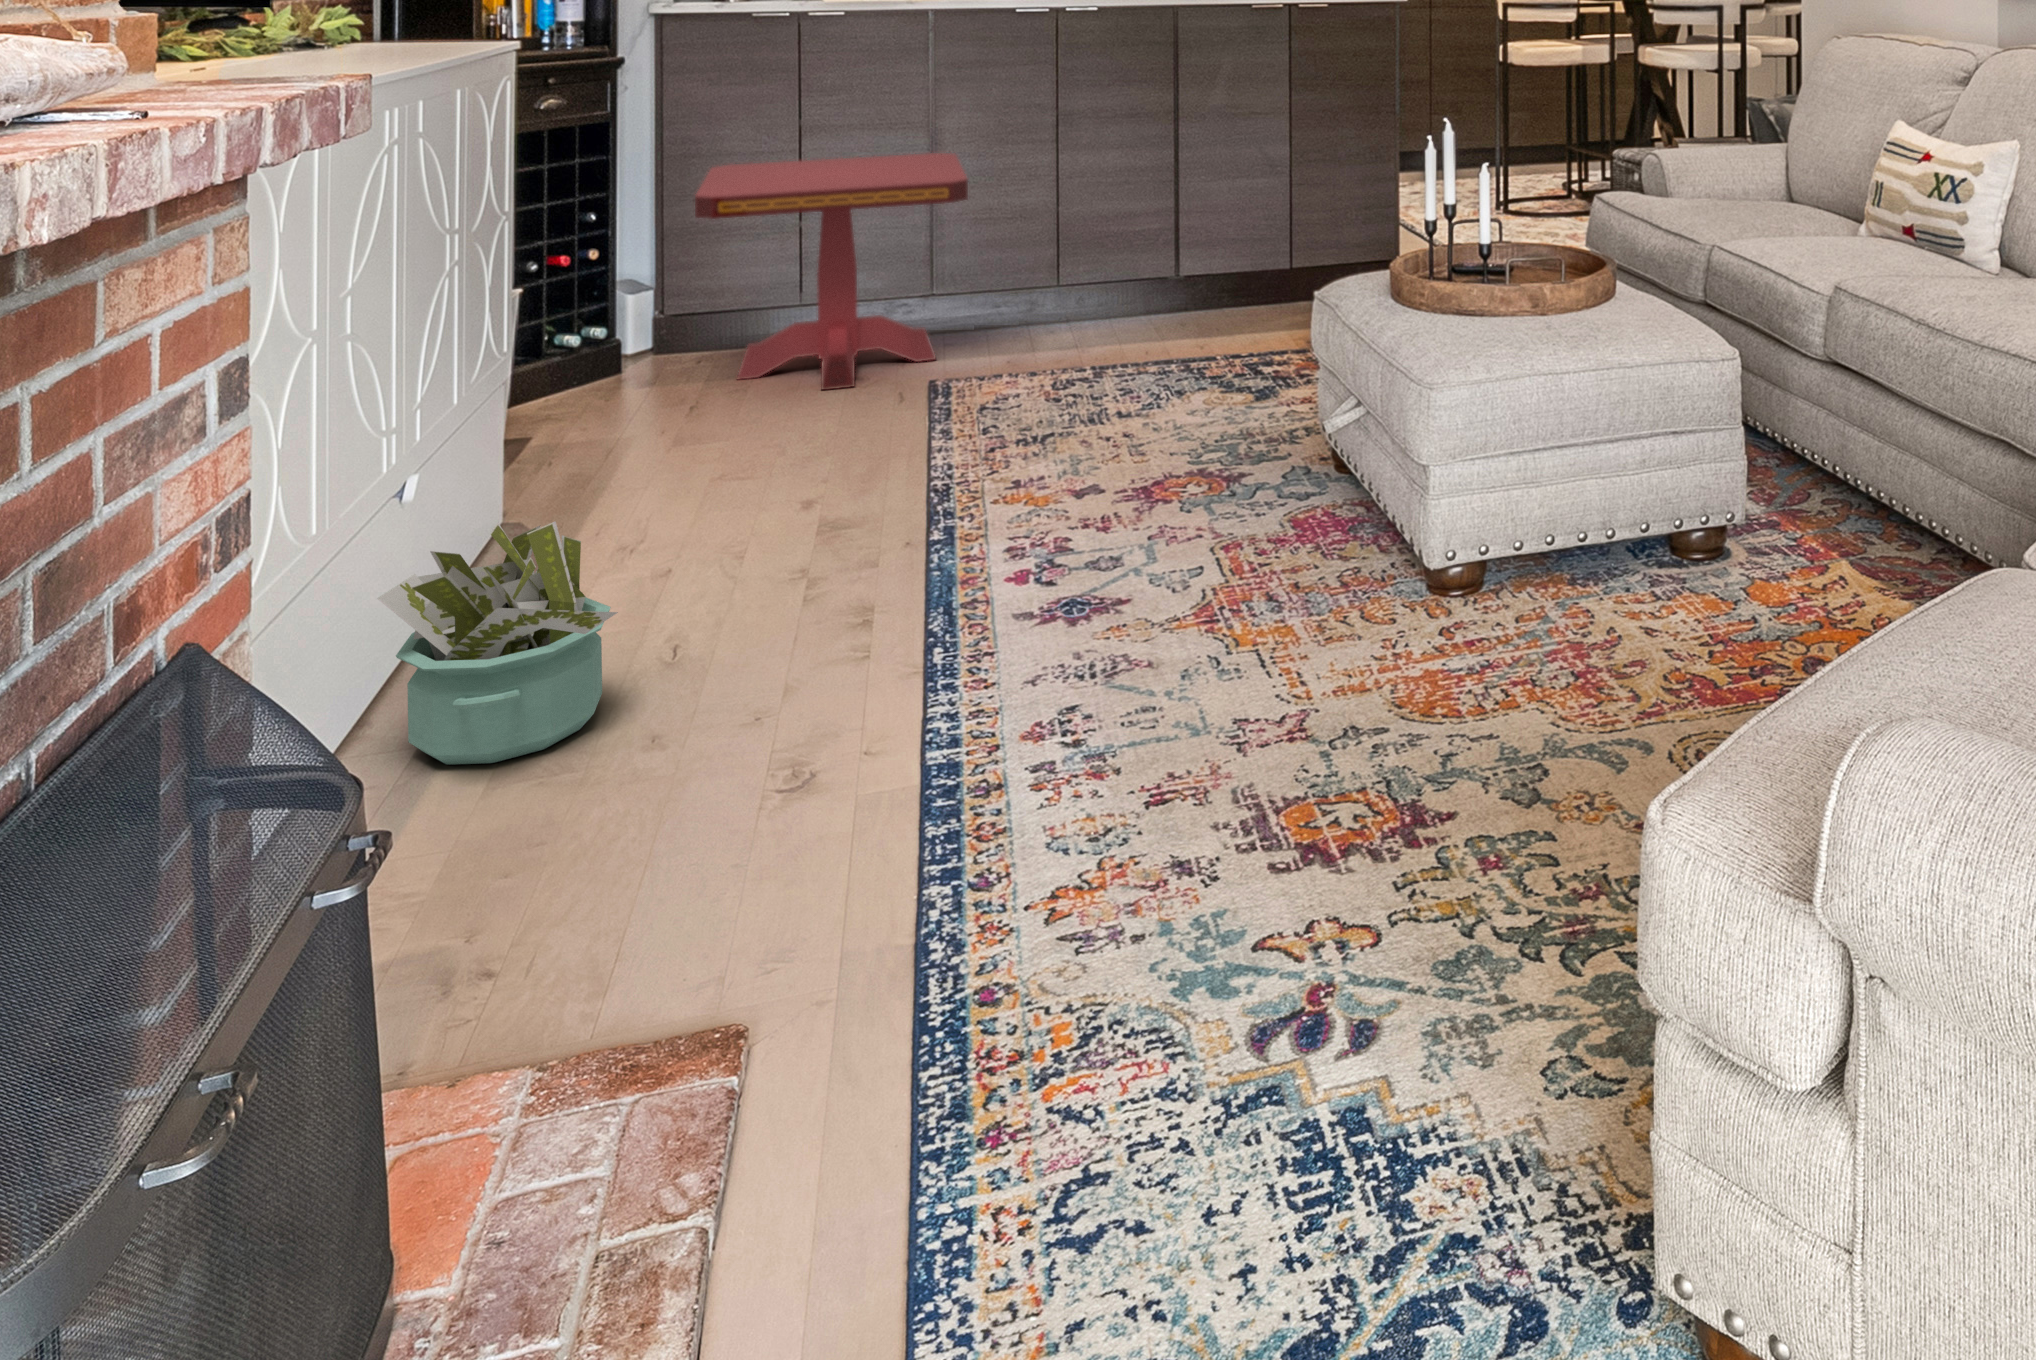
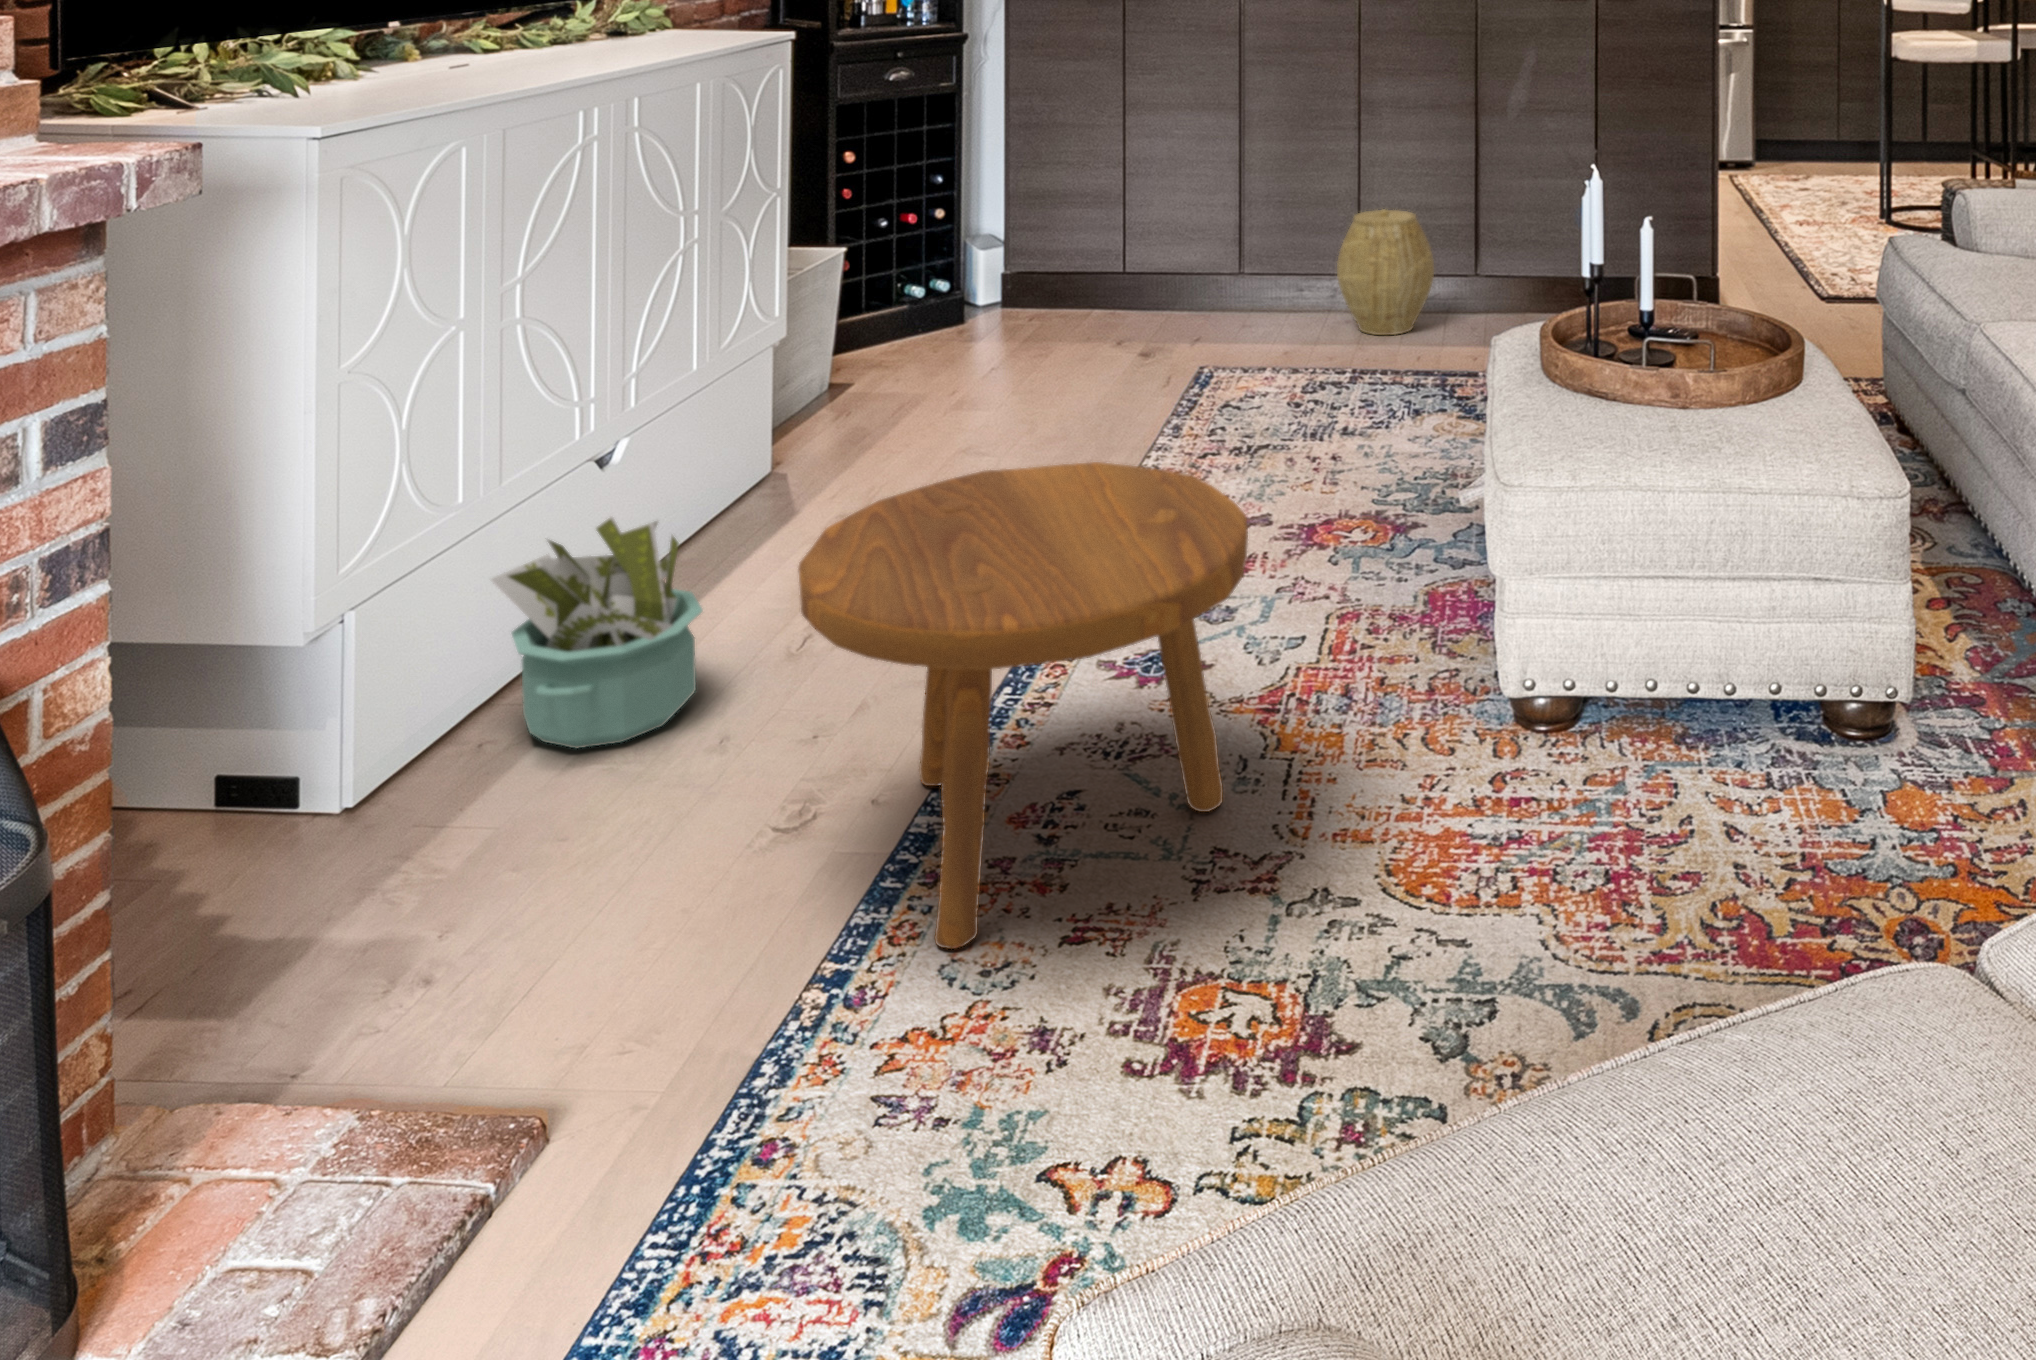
side table: present [695,153,968,390] -> none [992,138,1263,370]
woven basket: none [1041,213,1139,336] -> present [1337,209,1434,335]
footstool: none [836,400,1260,828] -> present [799,462,1248,949]

